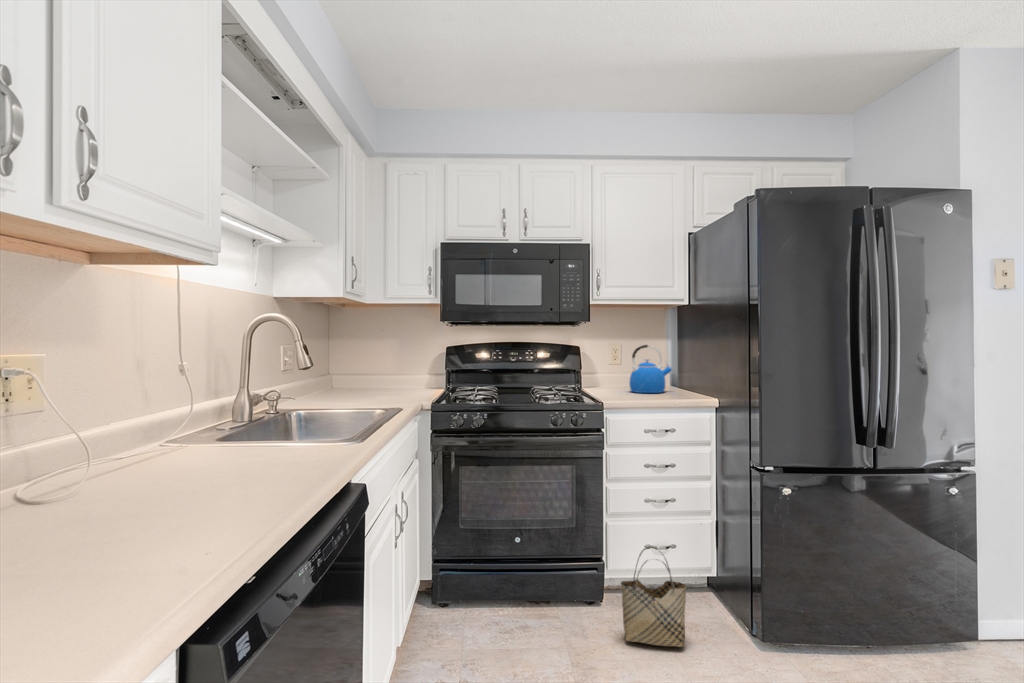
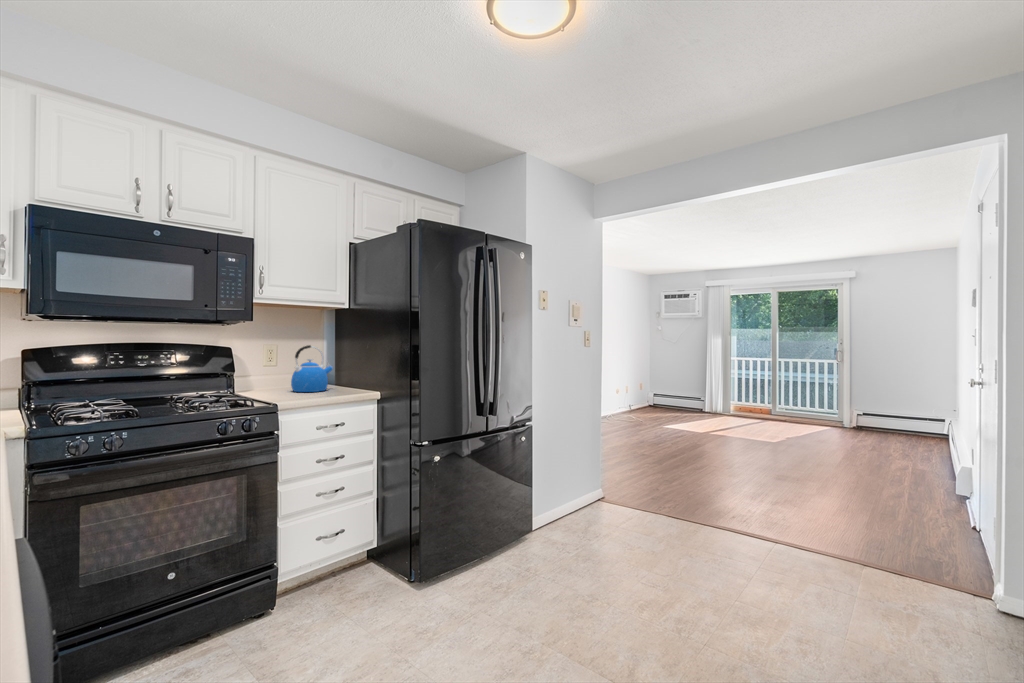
woven basket: present [621,547,686,647] -> none [304,538,366,638]

